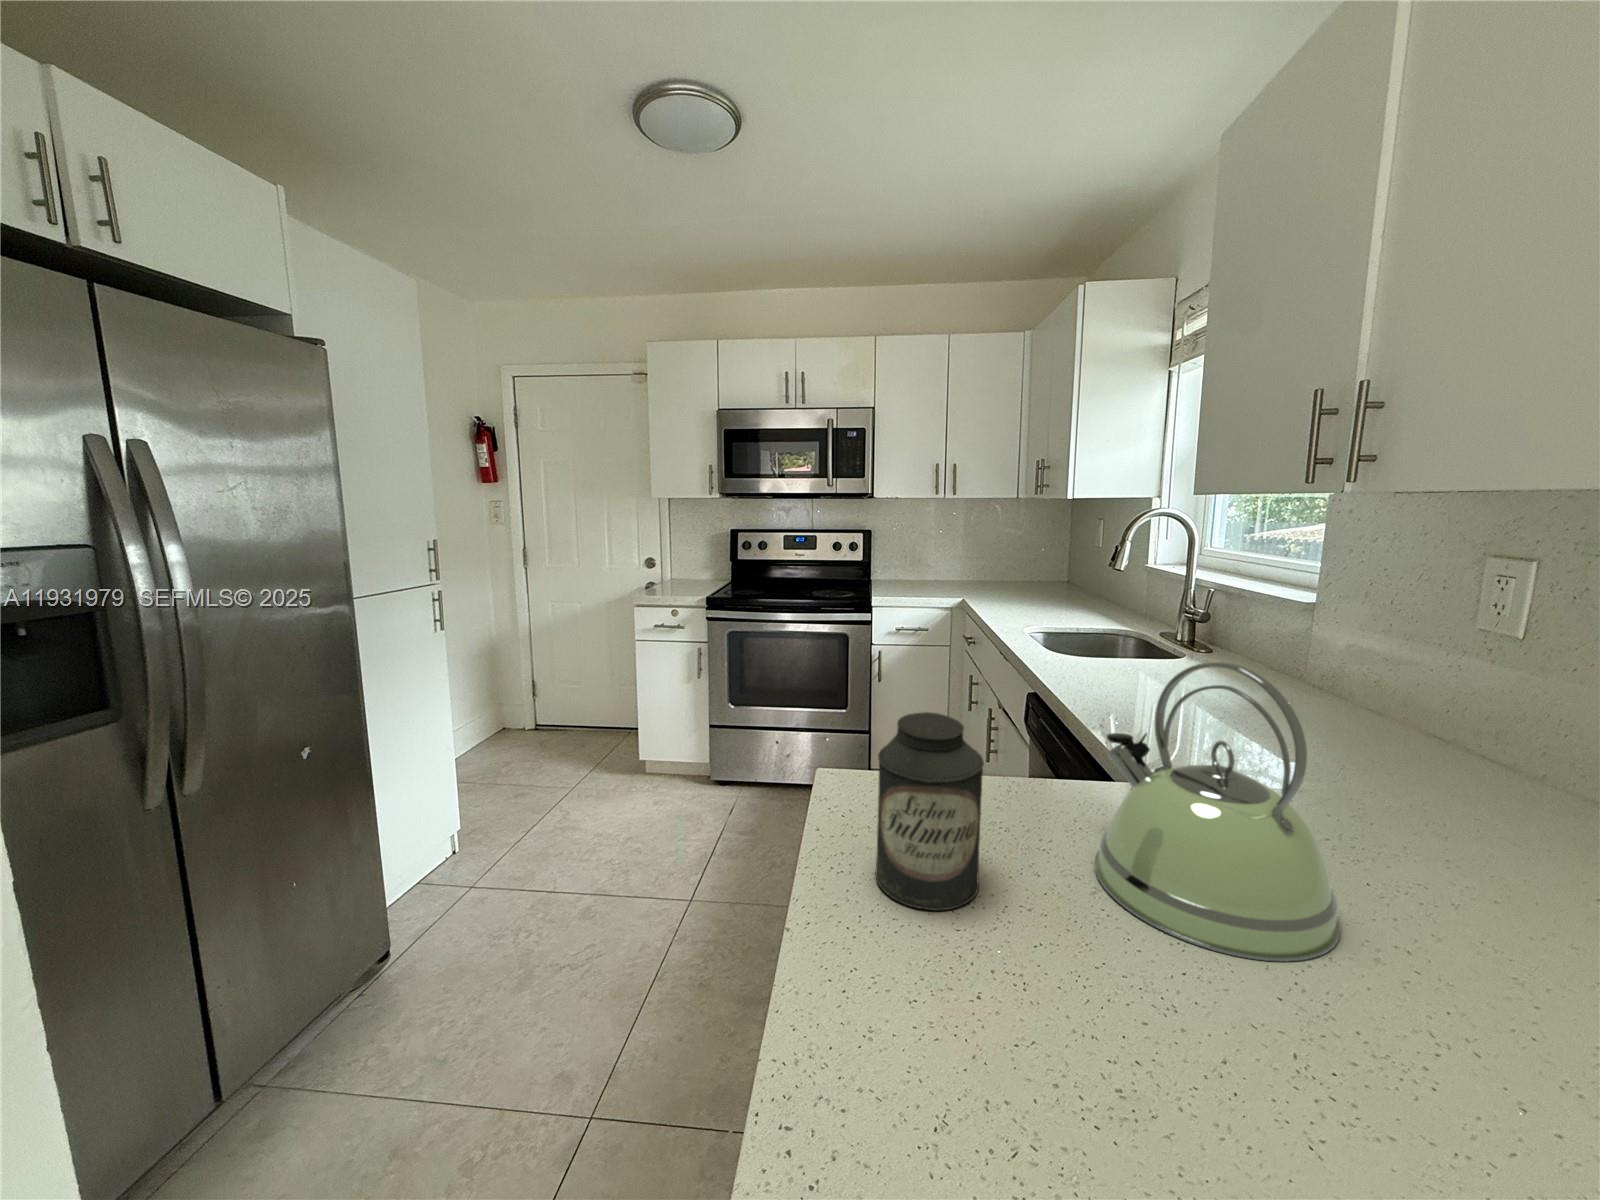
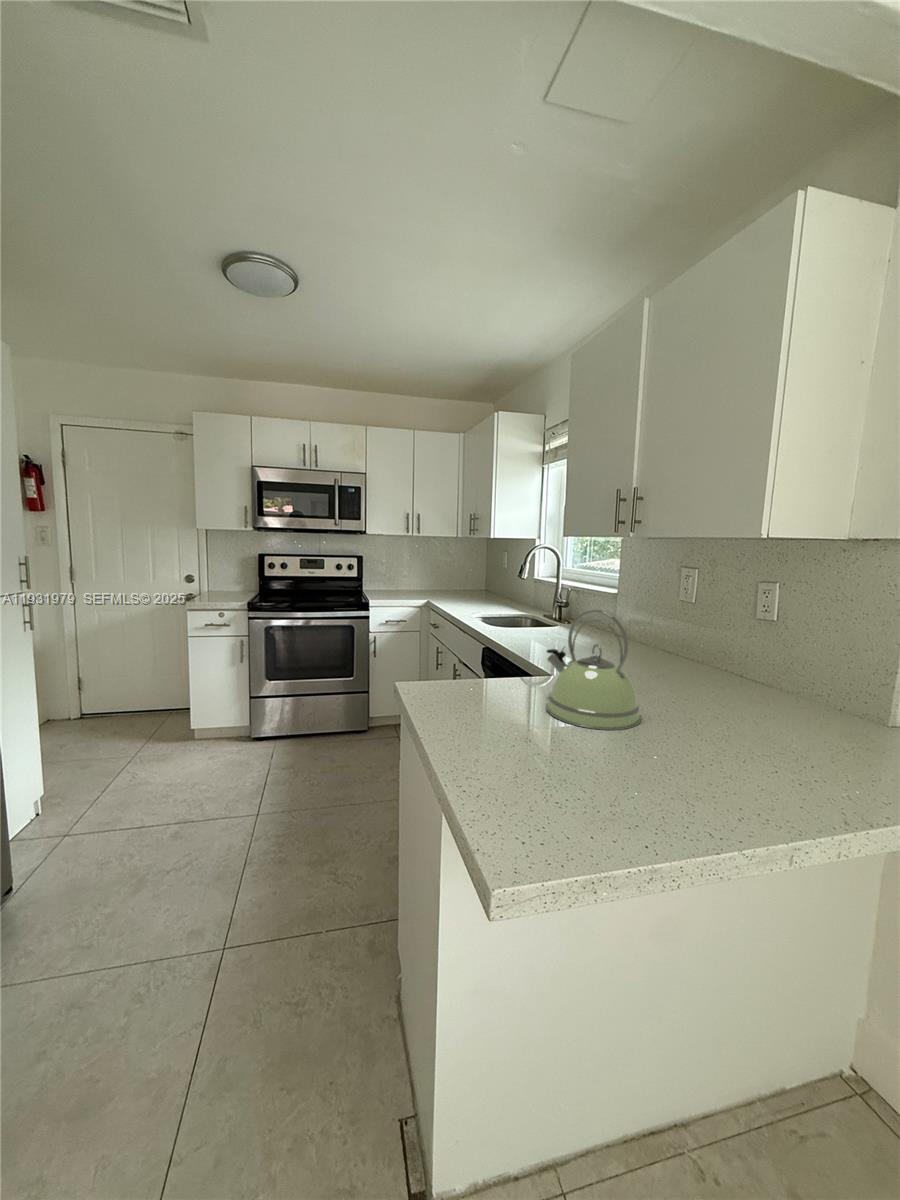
canister: present [875,712,984,910] -> none [452,640,504,732]

